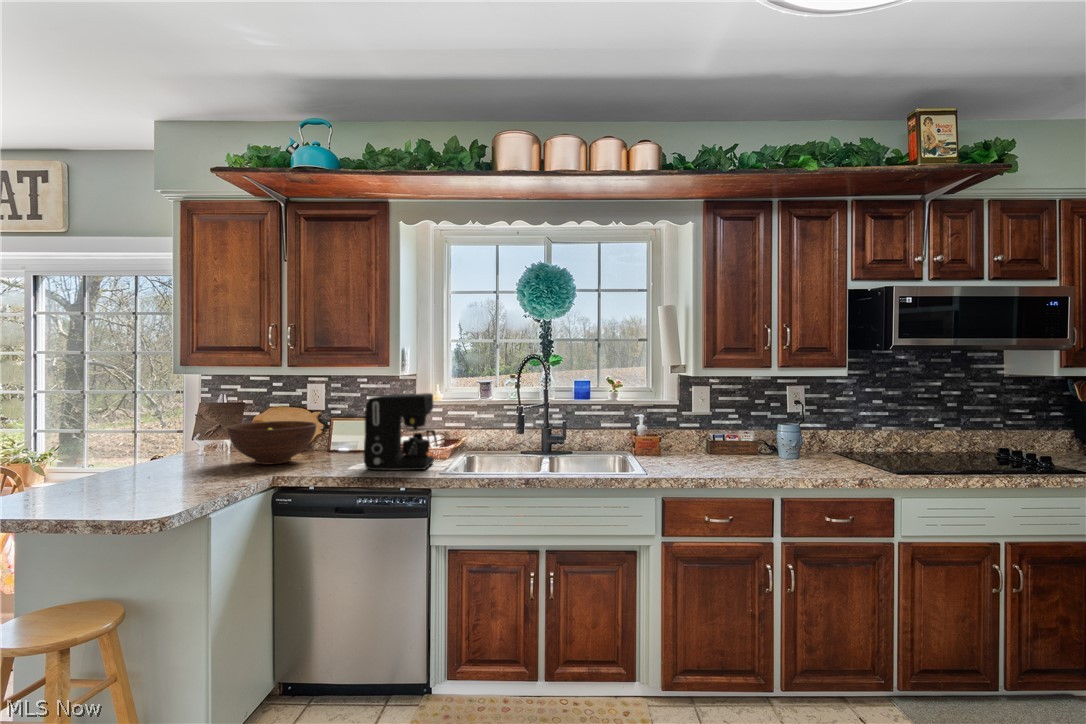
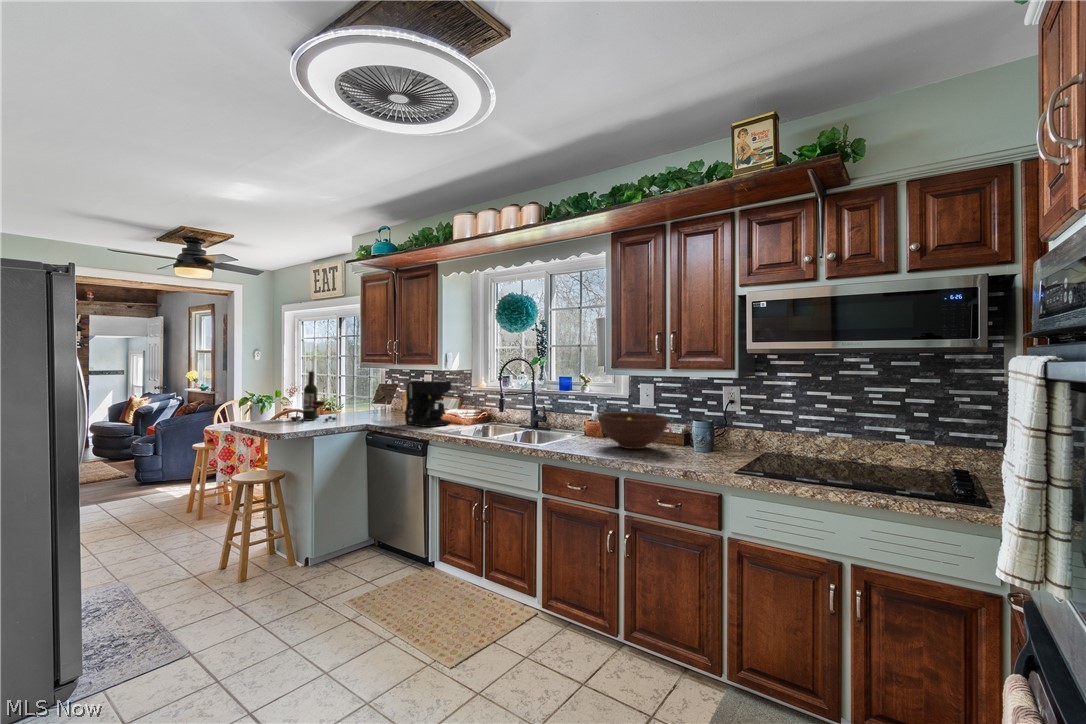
wine bottle: none [111,387,215,492] -> present [291,371,336,423]
fruit bowl: present [227,421,317,465] -> present [598,412,668,449]

